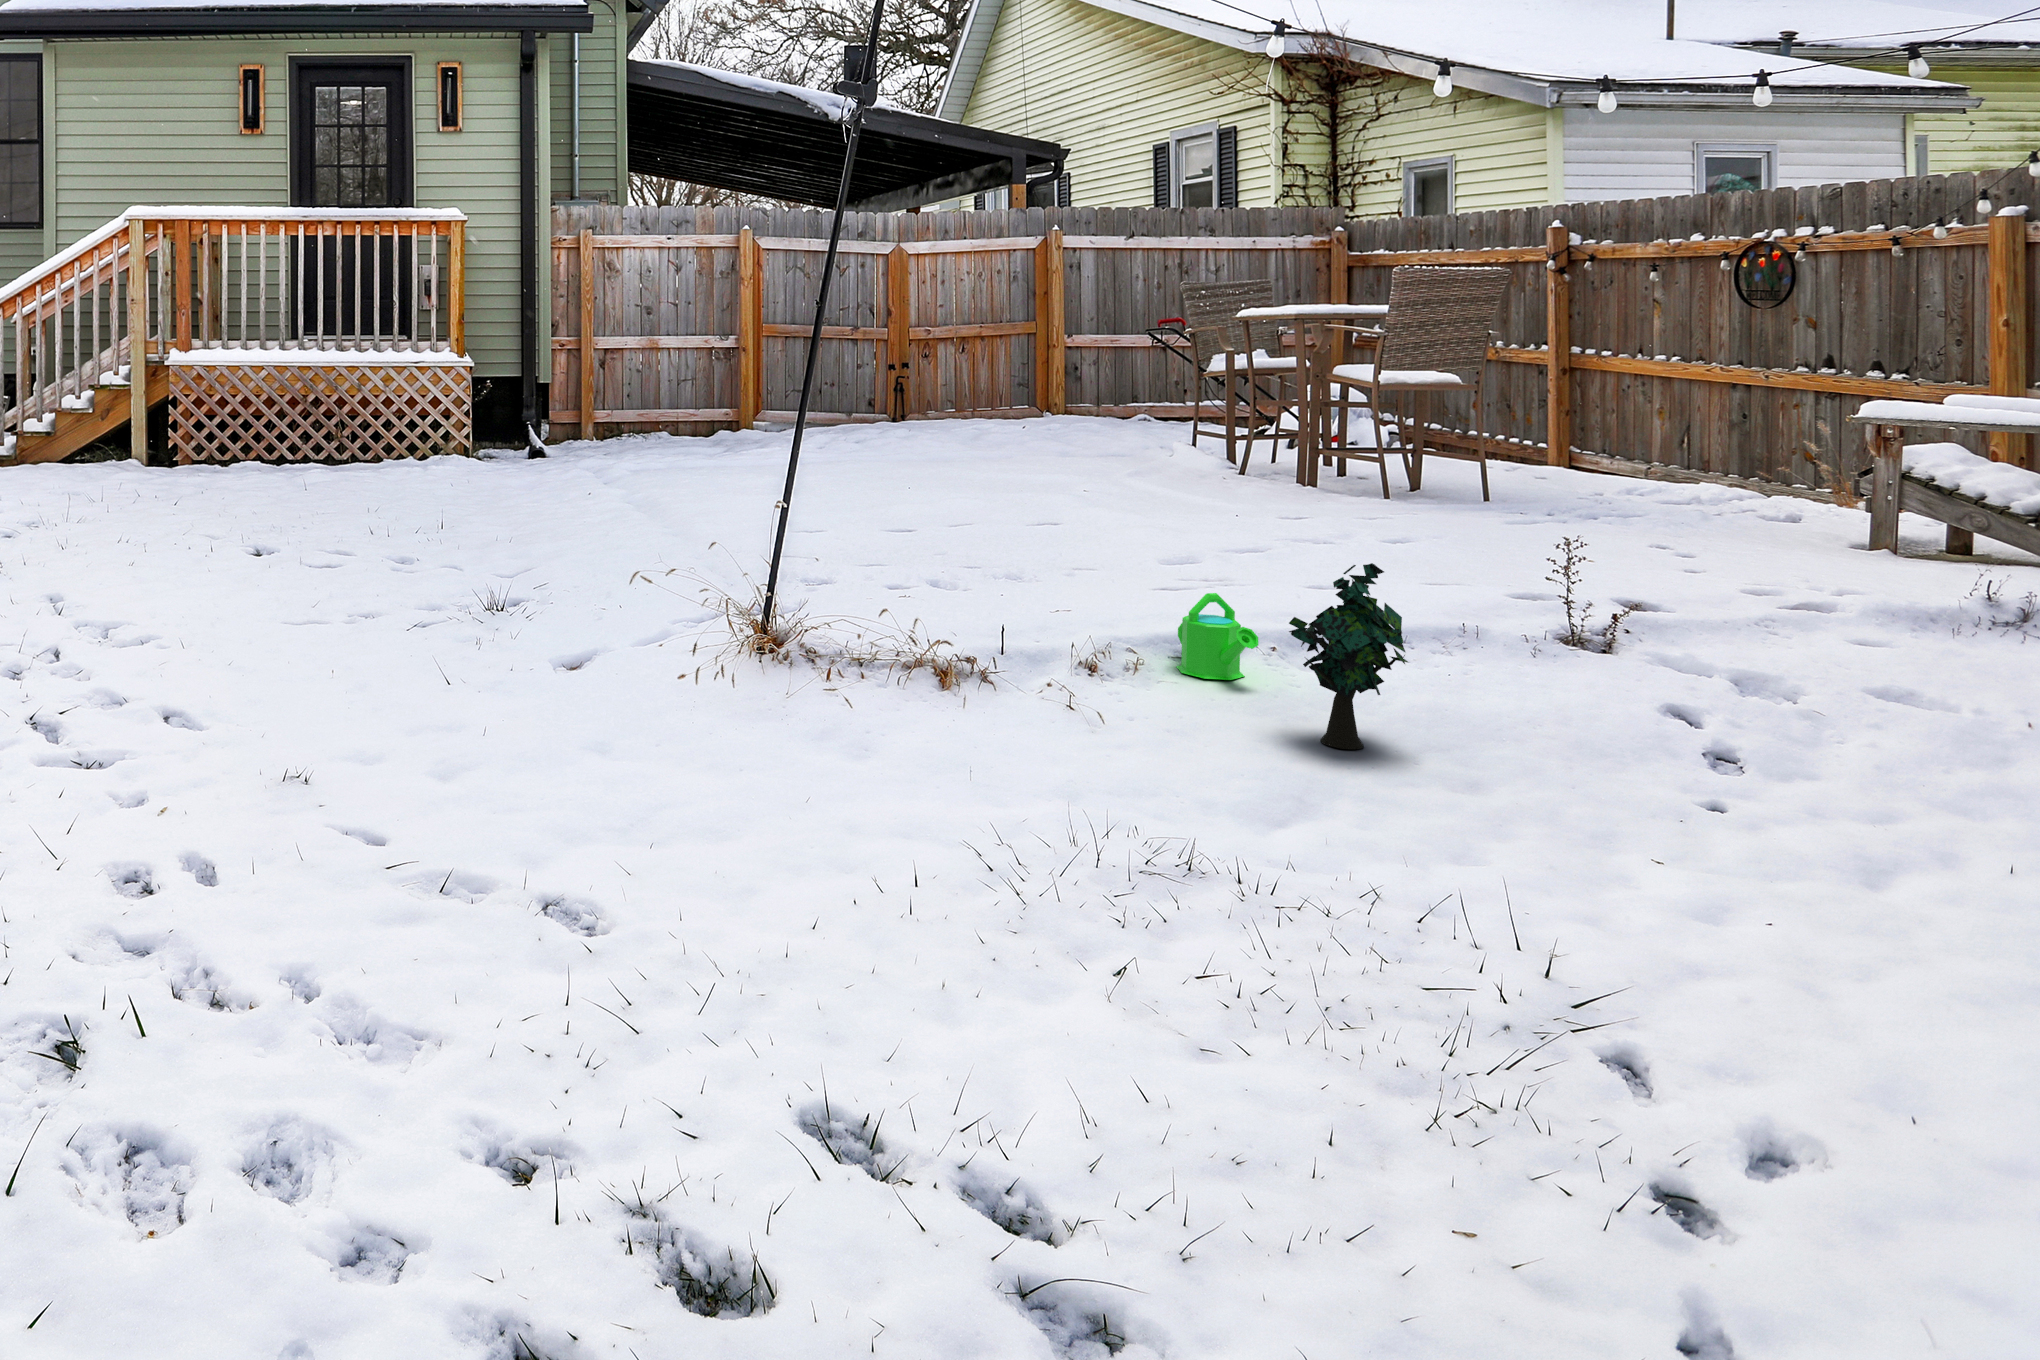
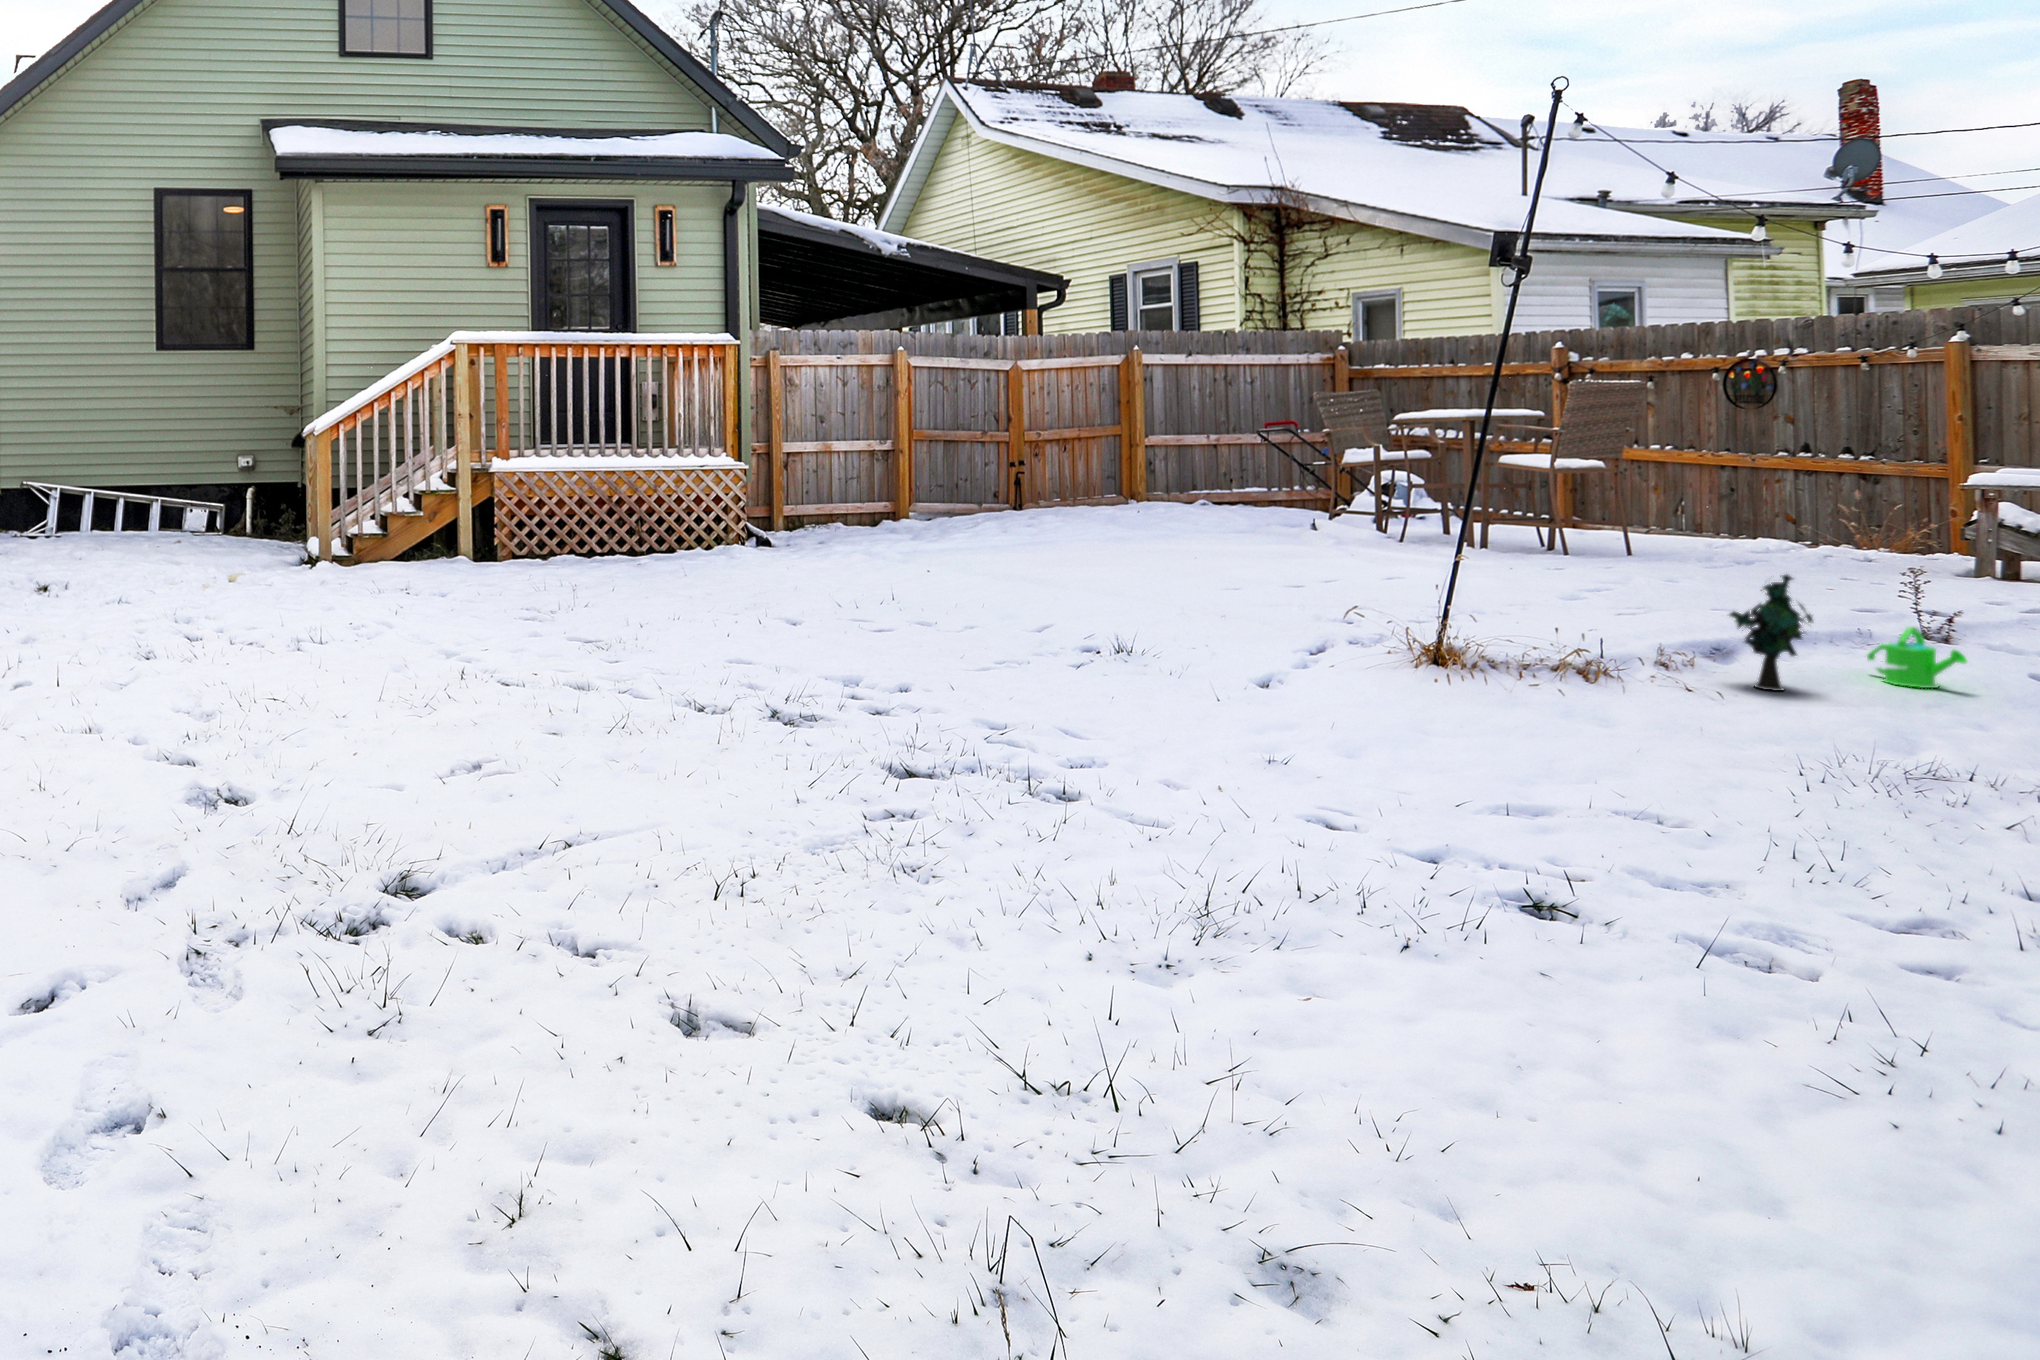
watering can: present [1177,593,1258,680] -> present [1867,627,1967,688]

